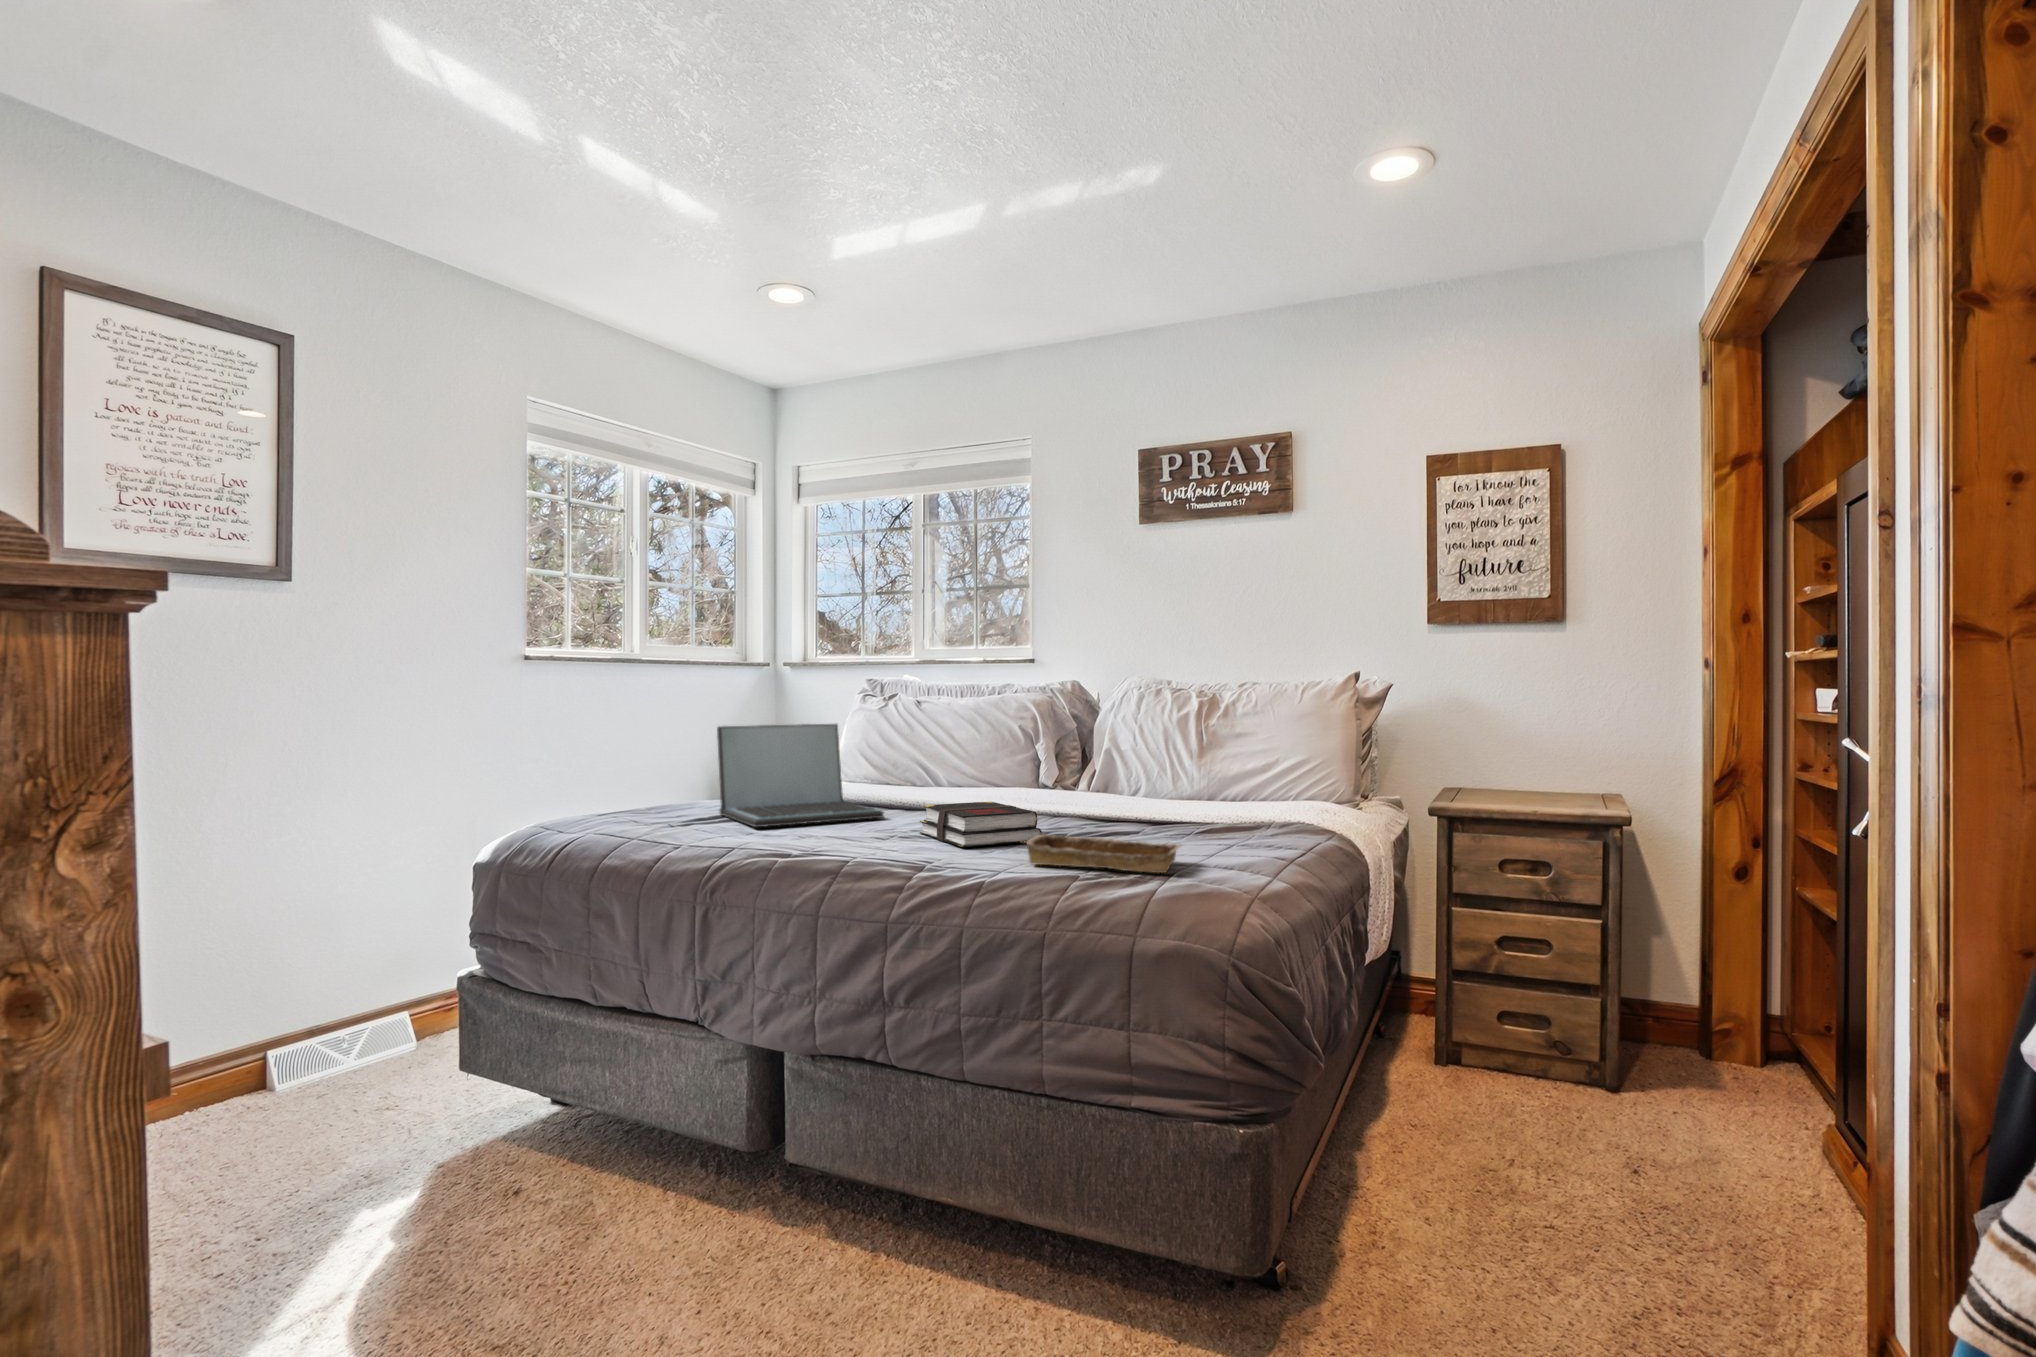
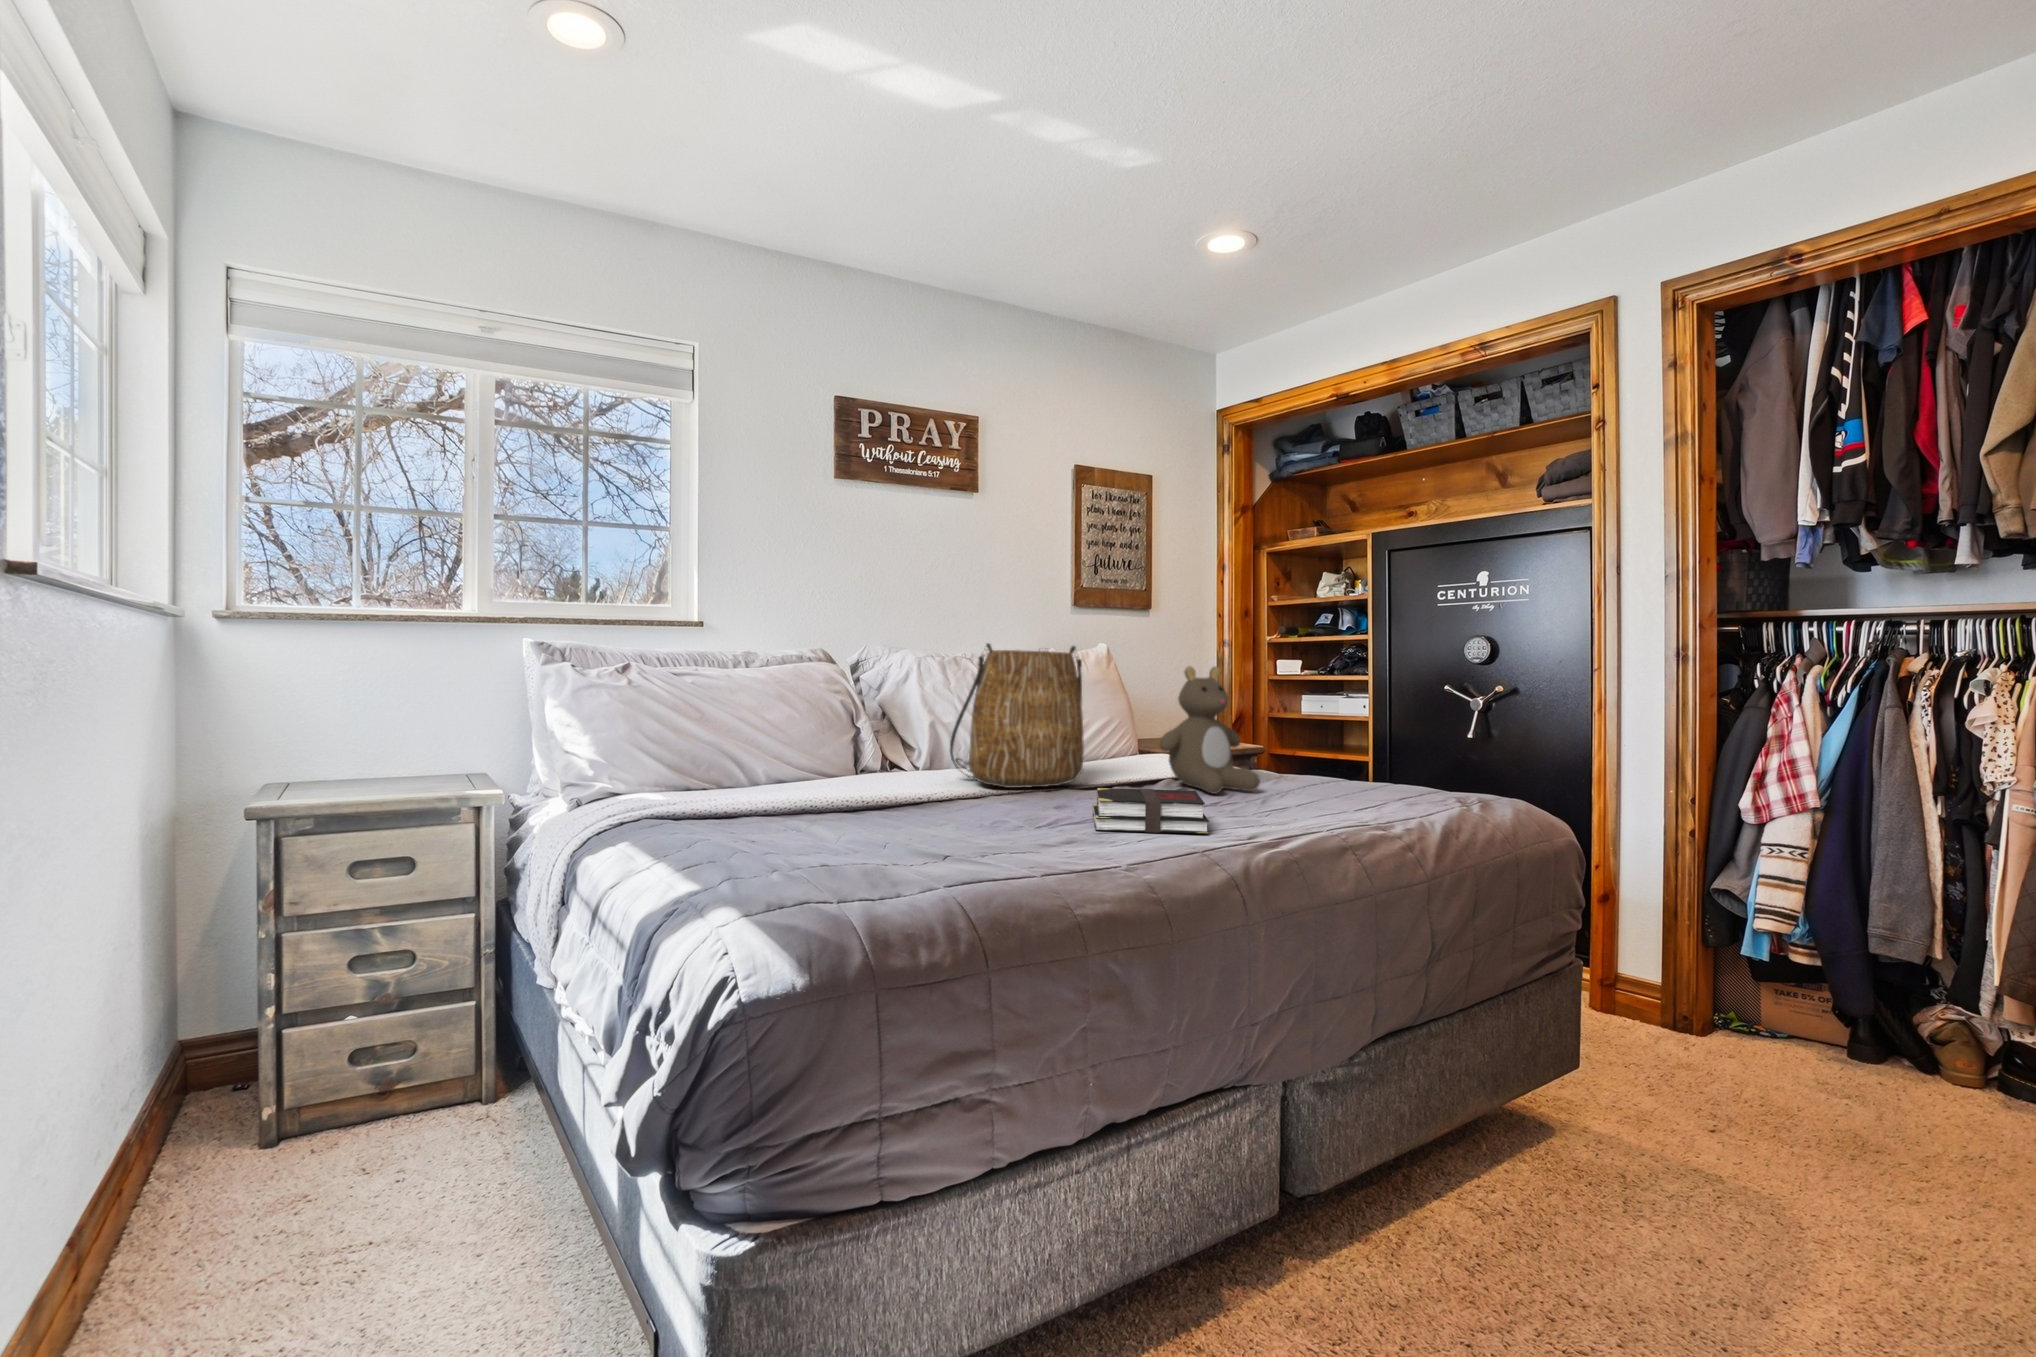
tote bag: none [1039,668,1172,812] -> present [950,643,1084,788]
teddy bear: none [1187,688,1303,839] -> present [1159,666,1260,794]
laptop: present [717,724,884,827] -> none [803,715,983,858]
tray: present [1026,834,1182,873] -> none [1255,800,1386,834]

